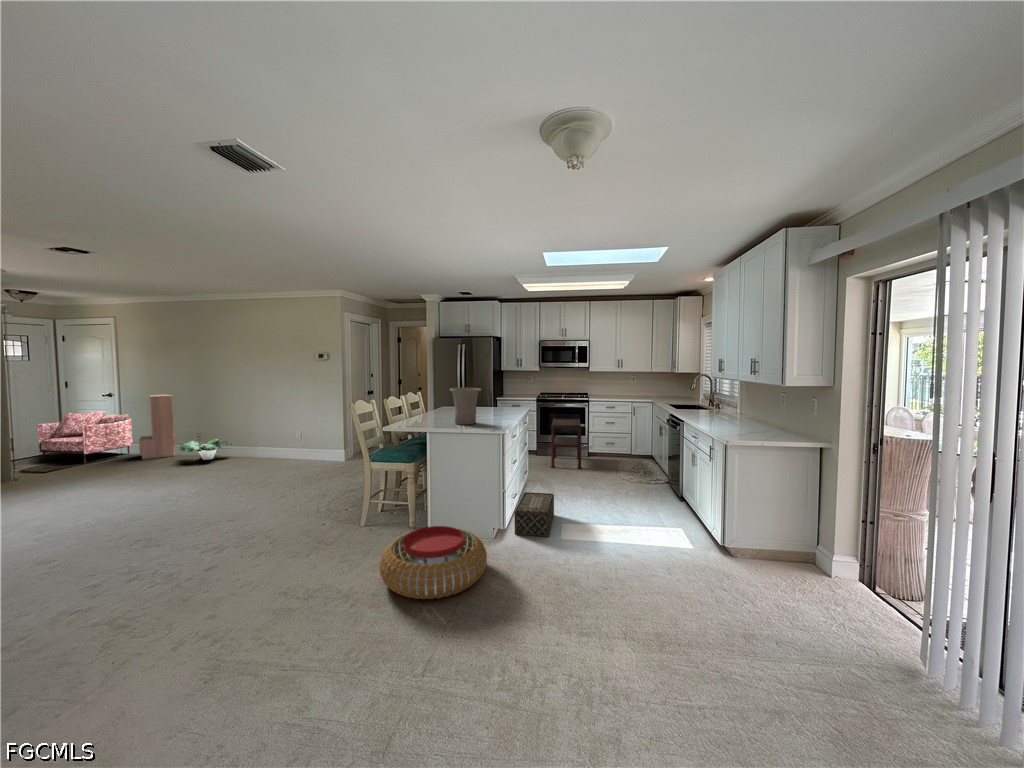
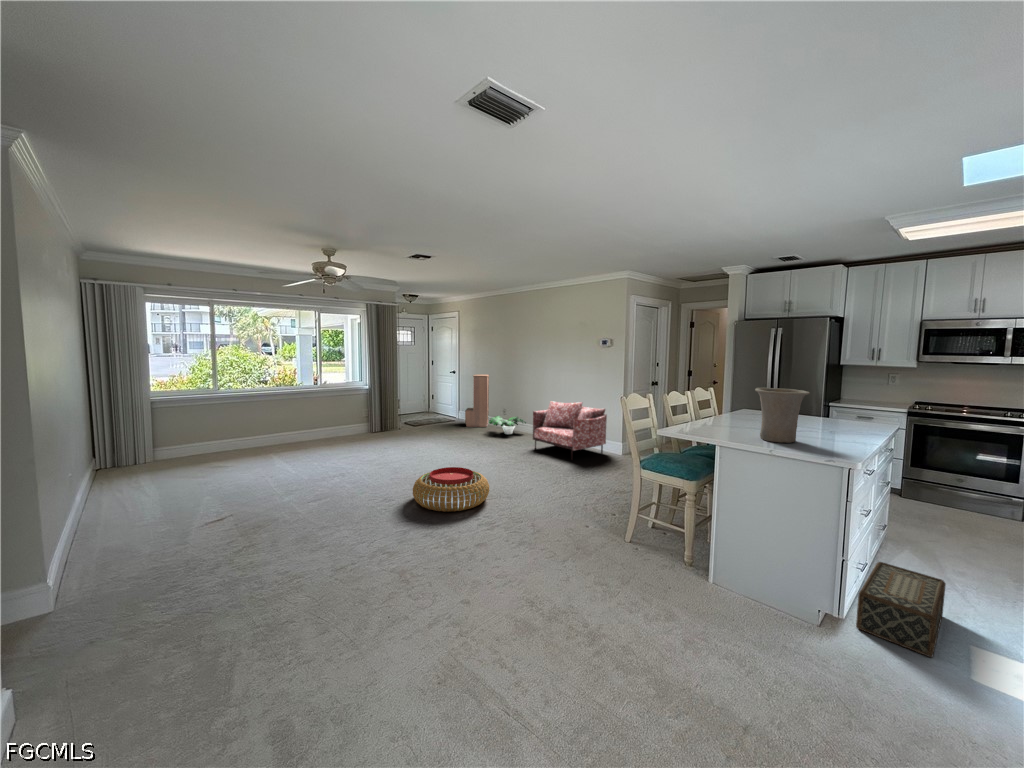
armchair: present [37,411,132,463] -> present [533,401,607,460]
side table: present [551,419,582,469] -> none [931,445,1012,540]
pouf: present [379,526,487,599] -> present [413,467,489,512]

